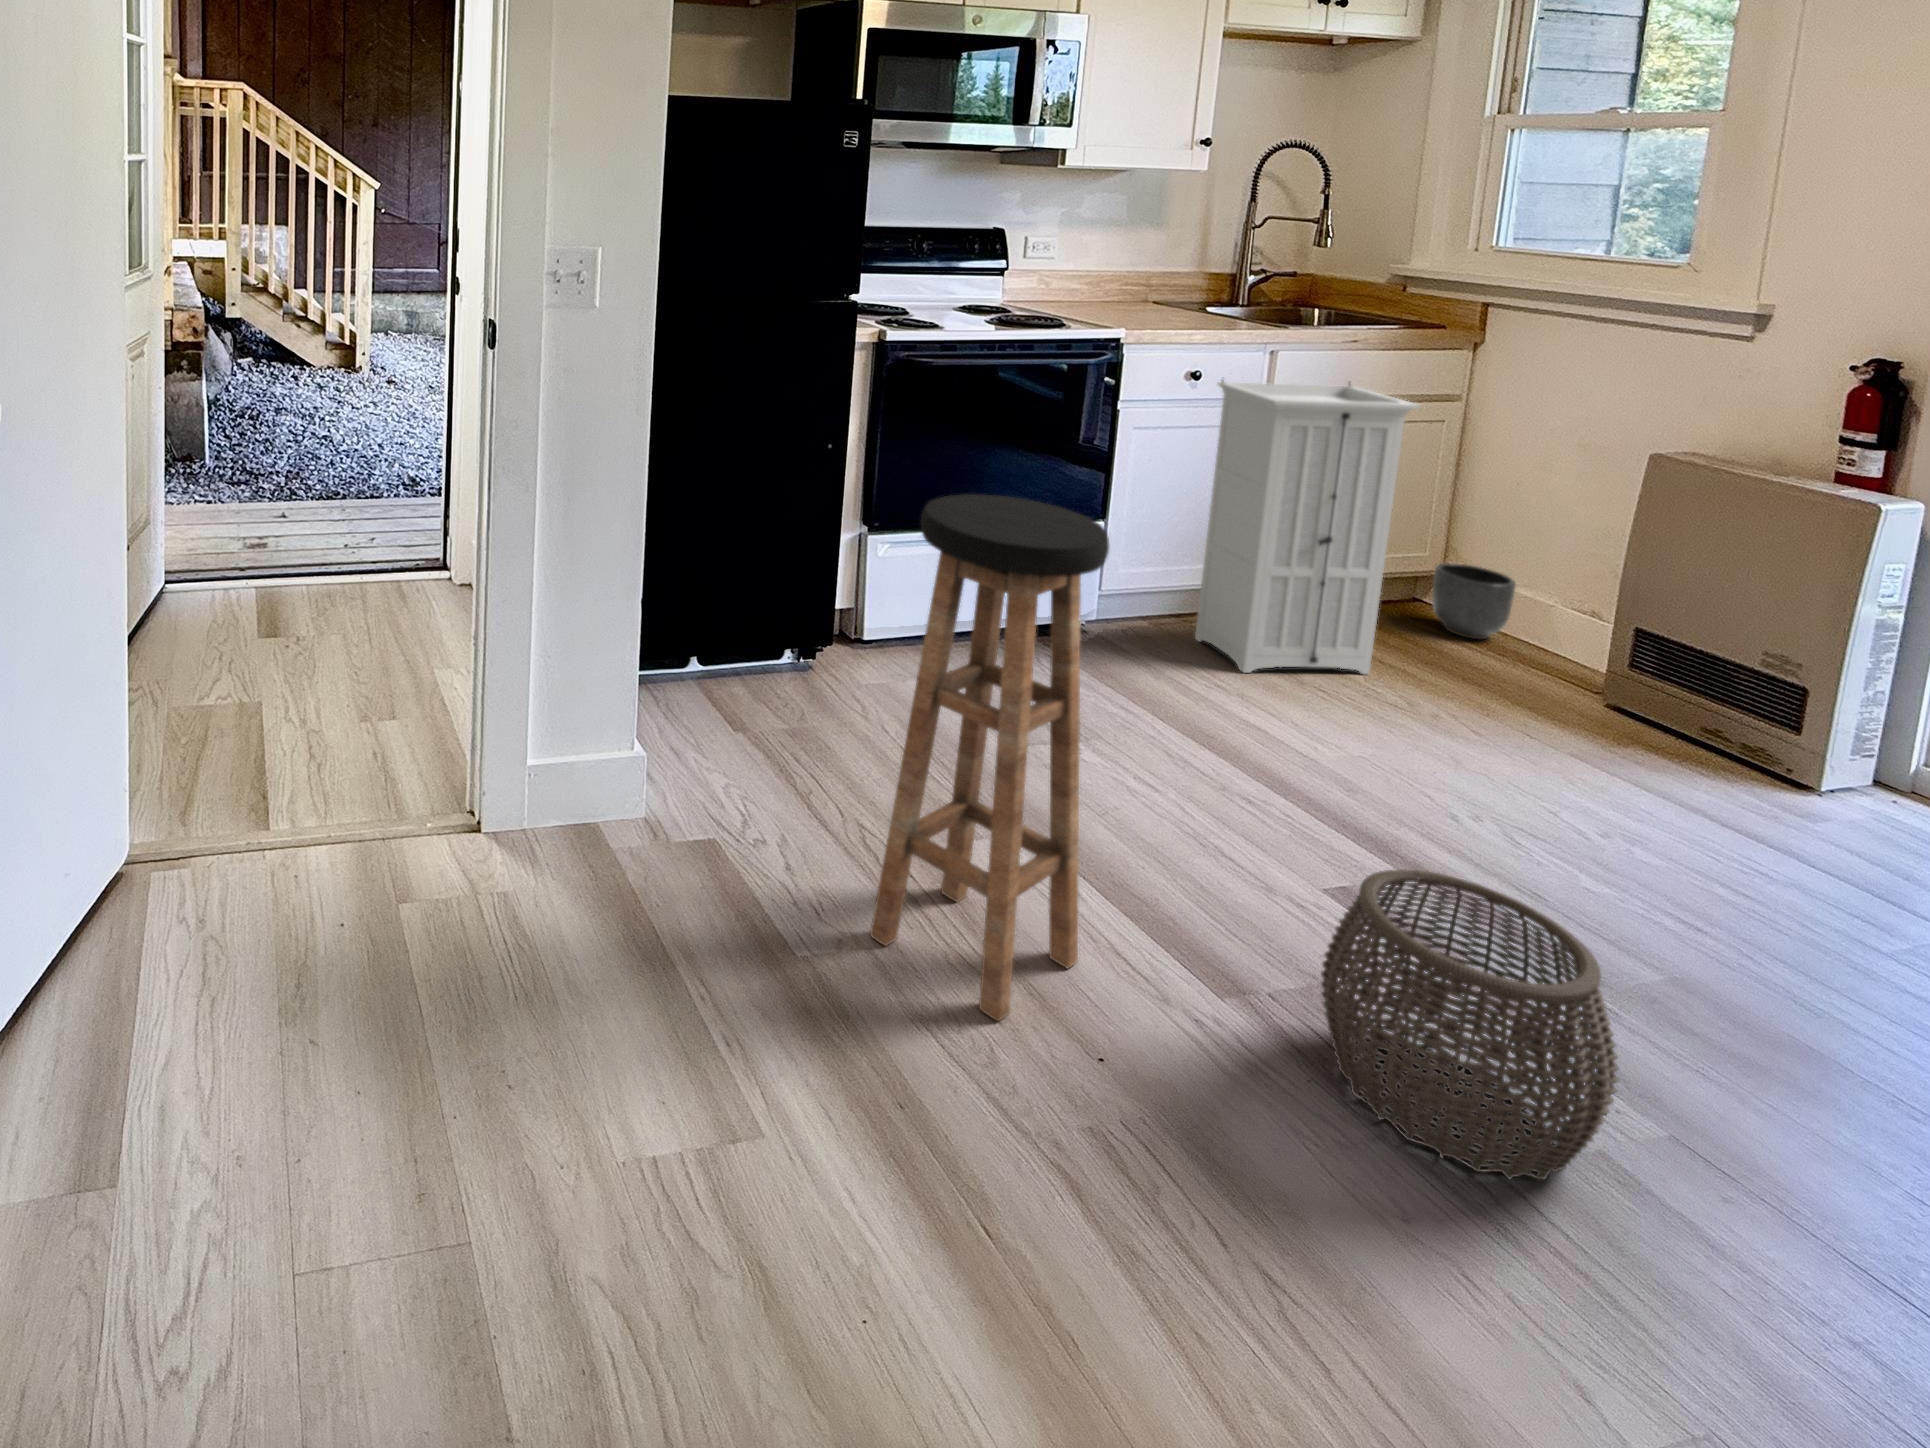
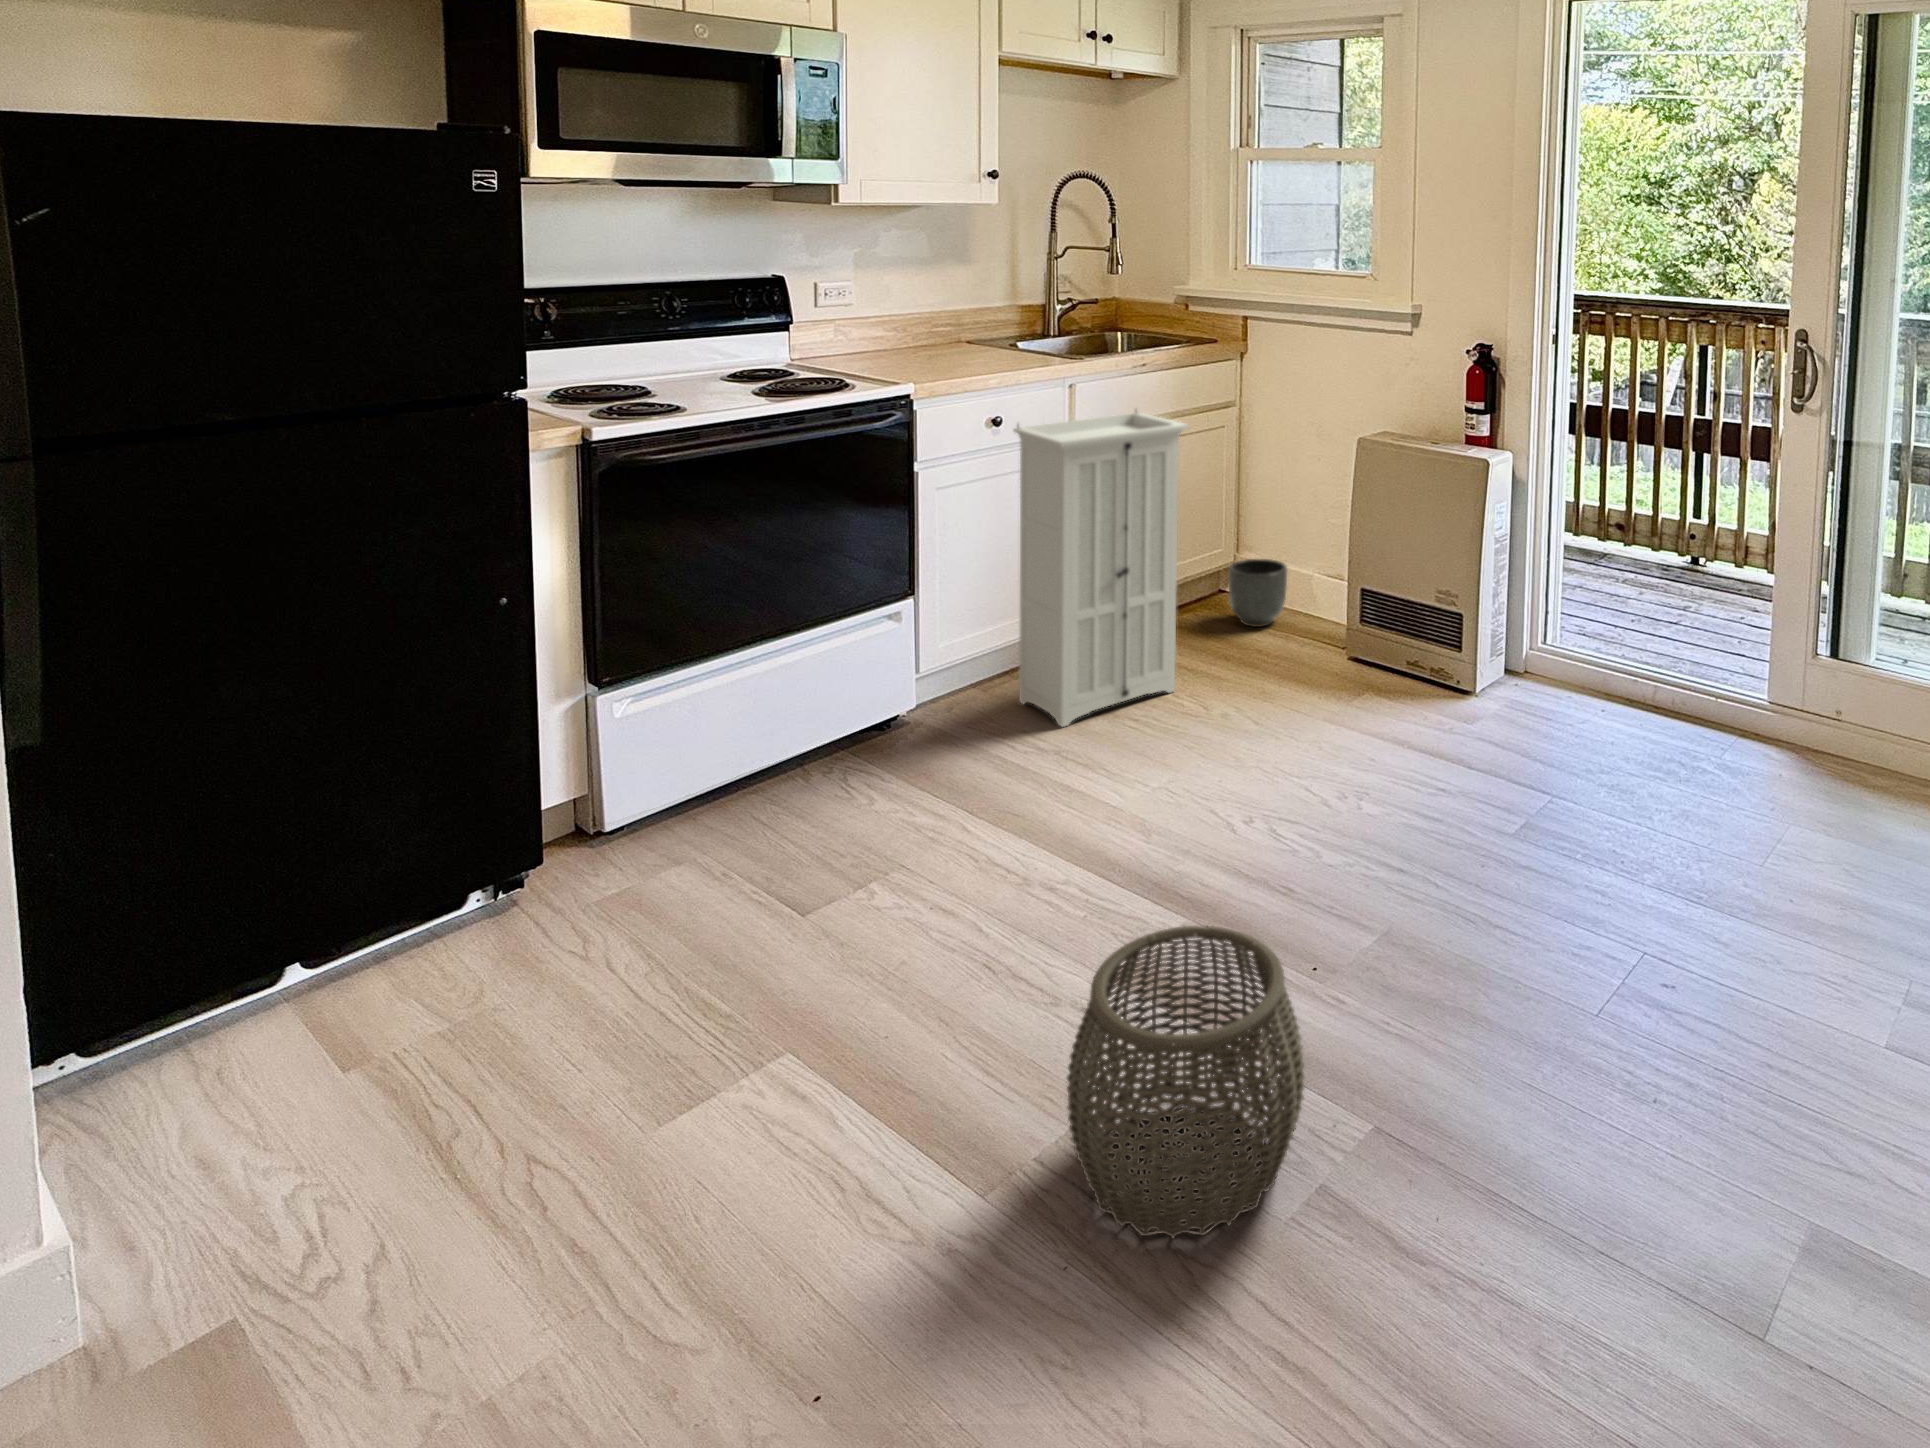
bar stool: present [870,494,1109,1021] -> none [515,647,819,1355]

